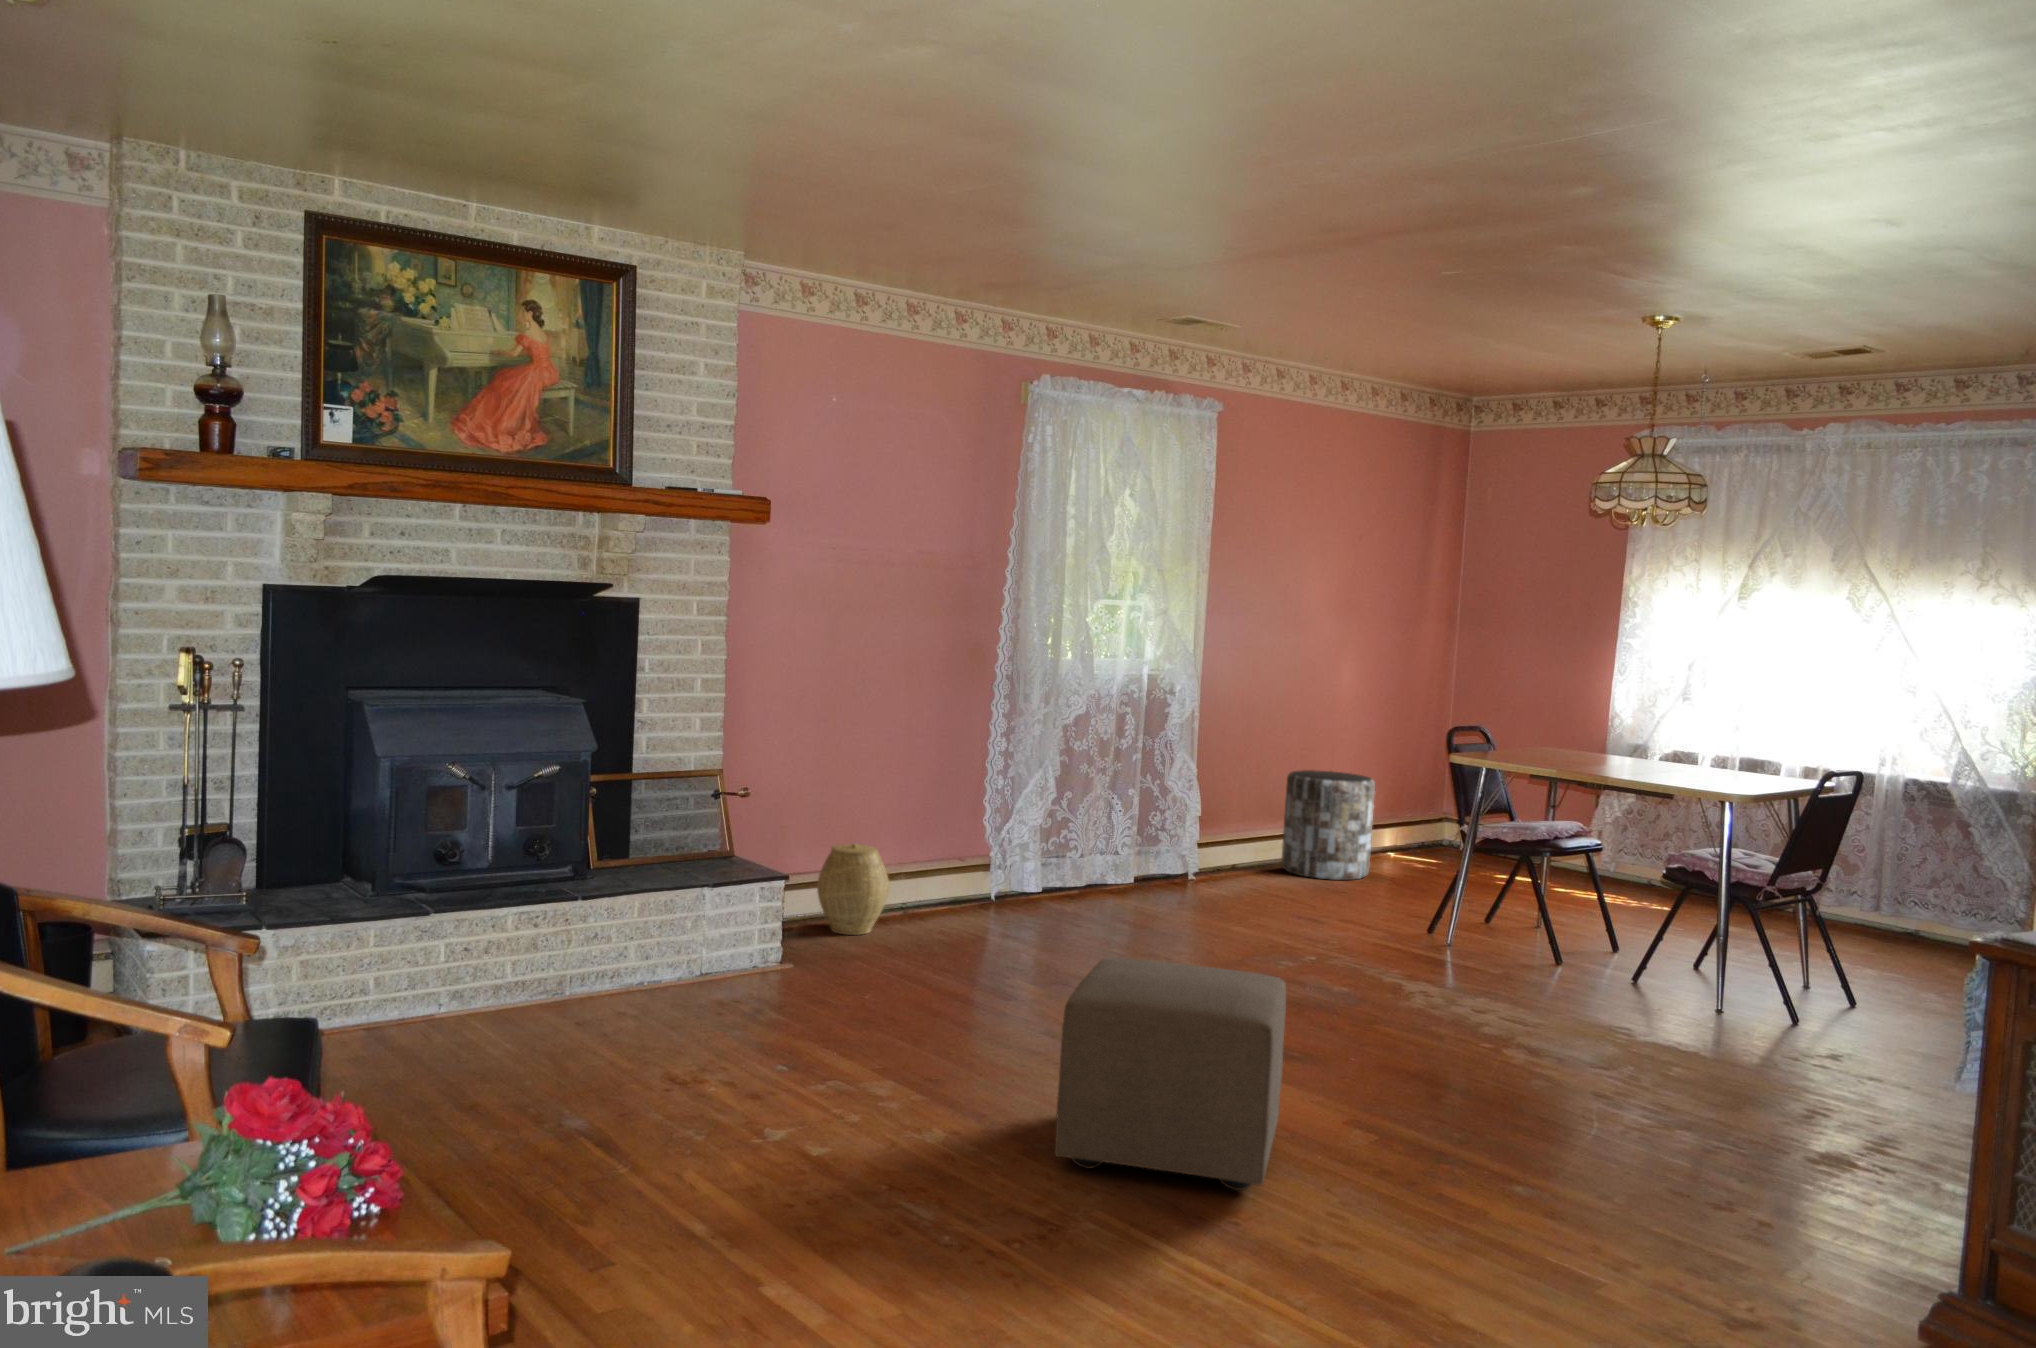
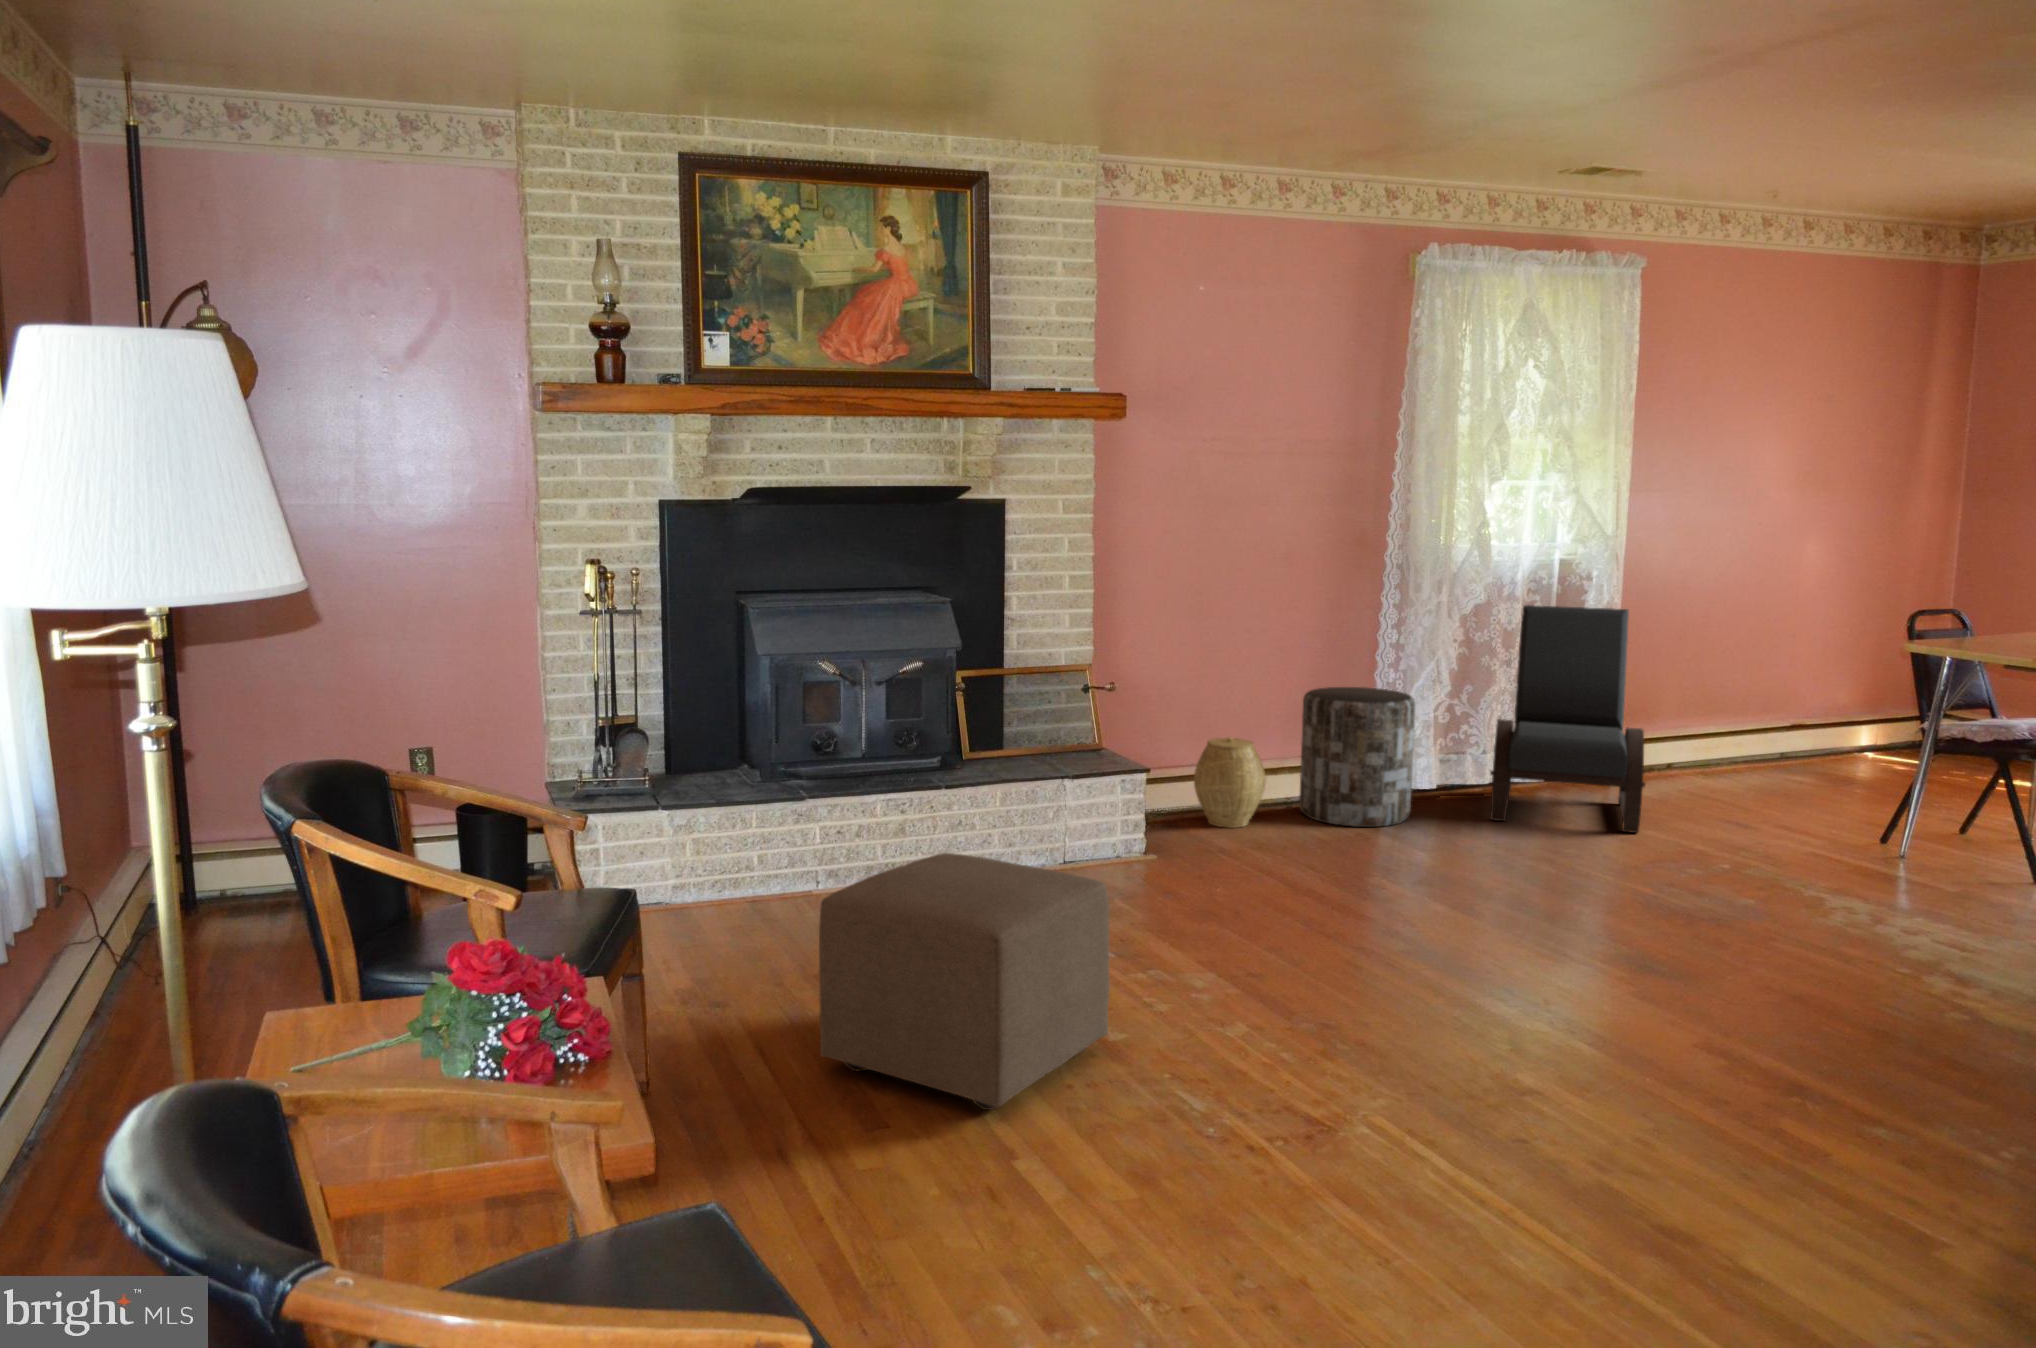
lounge chair: none [1093,715,1232,929] -> present [1490,605,1645,833]
side table: present [1281,770,1375,880] -> present [1299,687,1415,827]
ottoman: present [1055,958,1286,1190] -> present [819,853,1110,1110]

